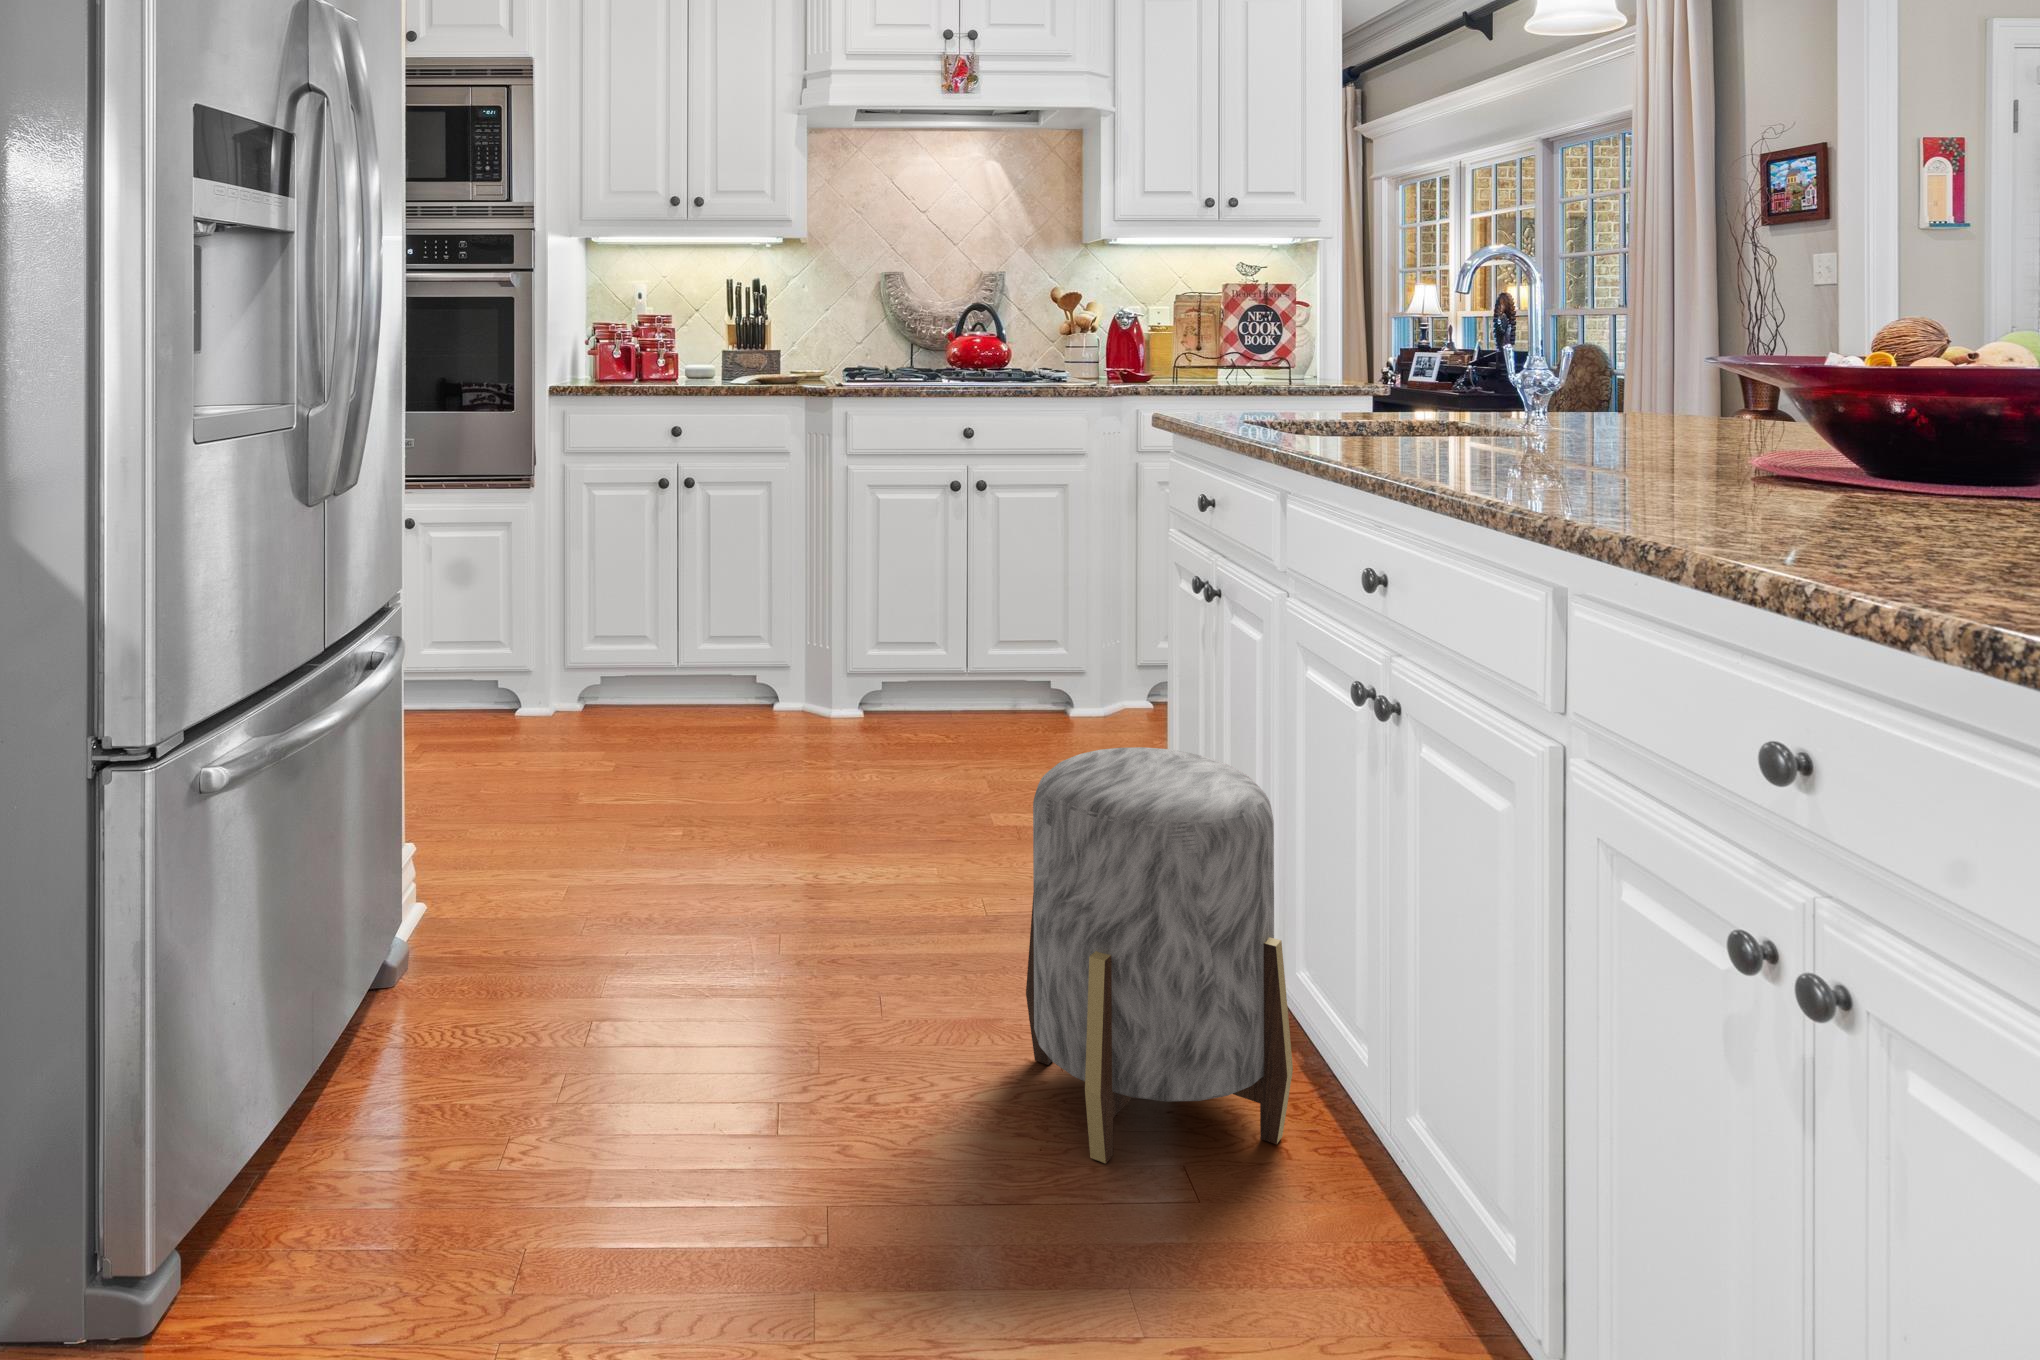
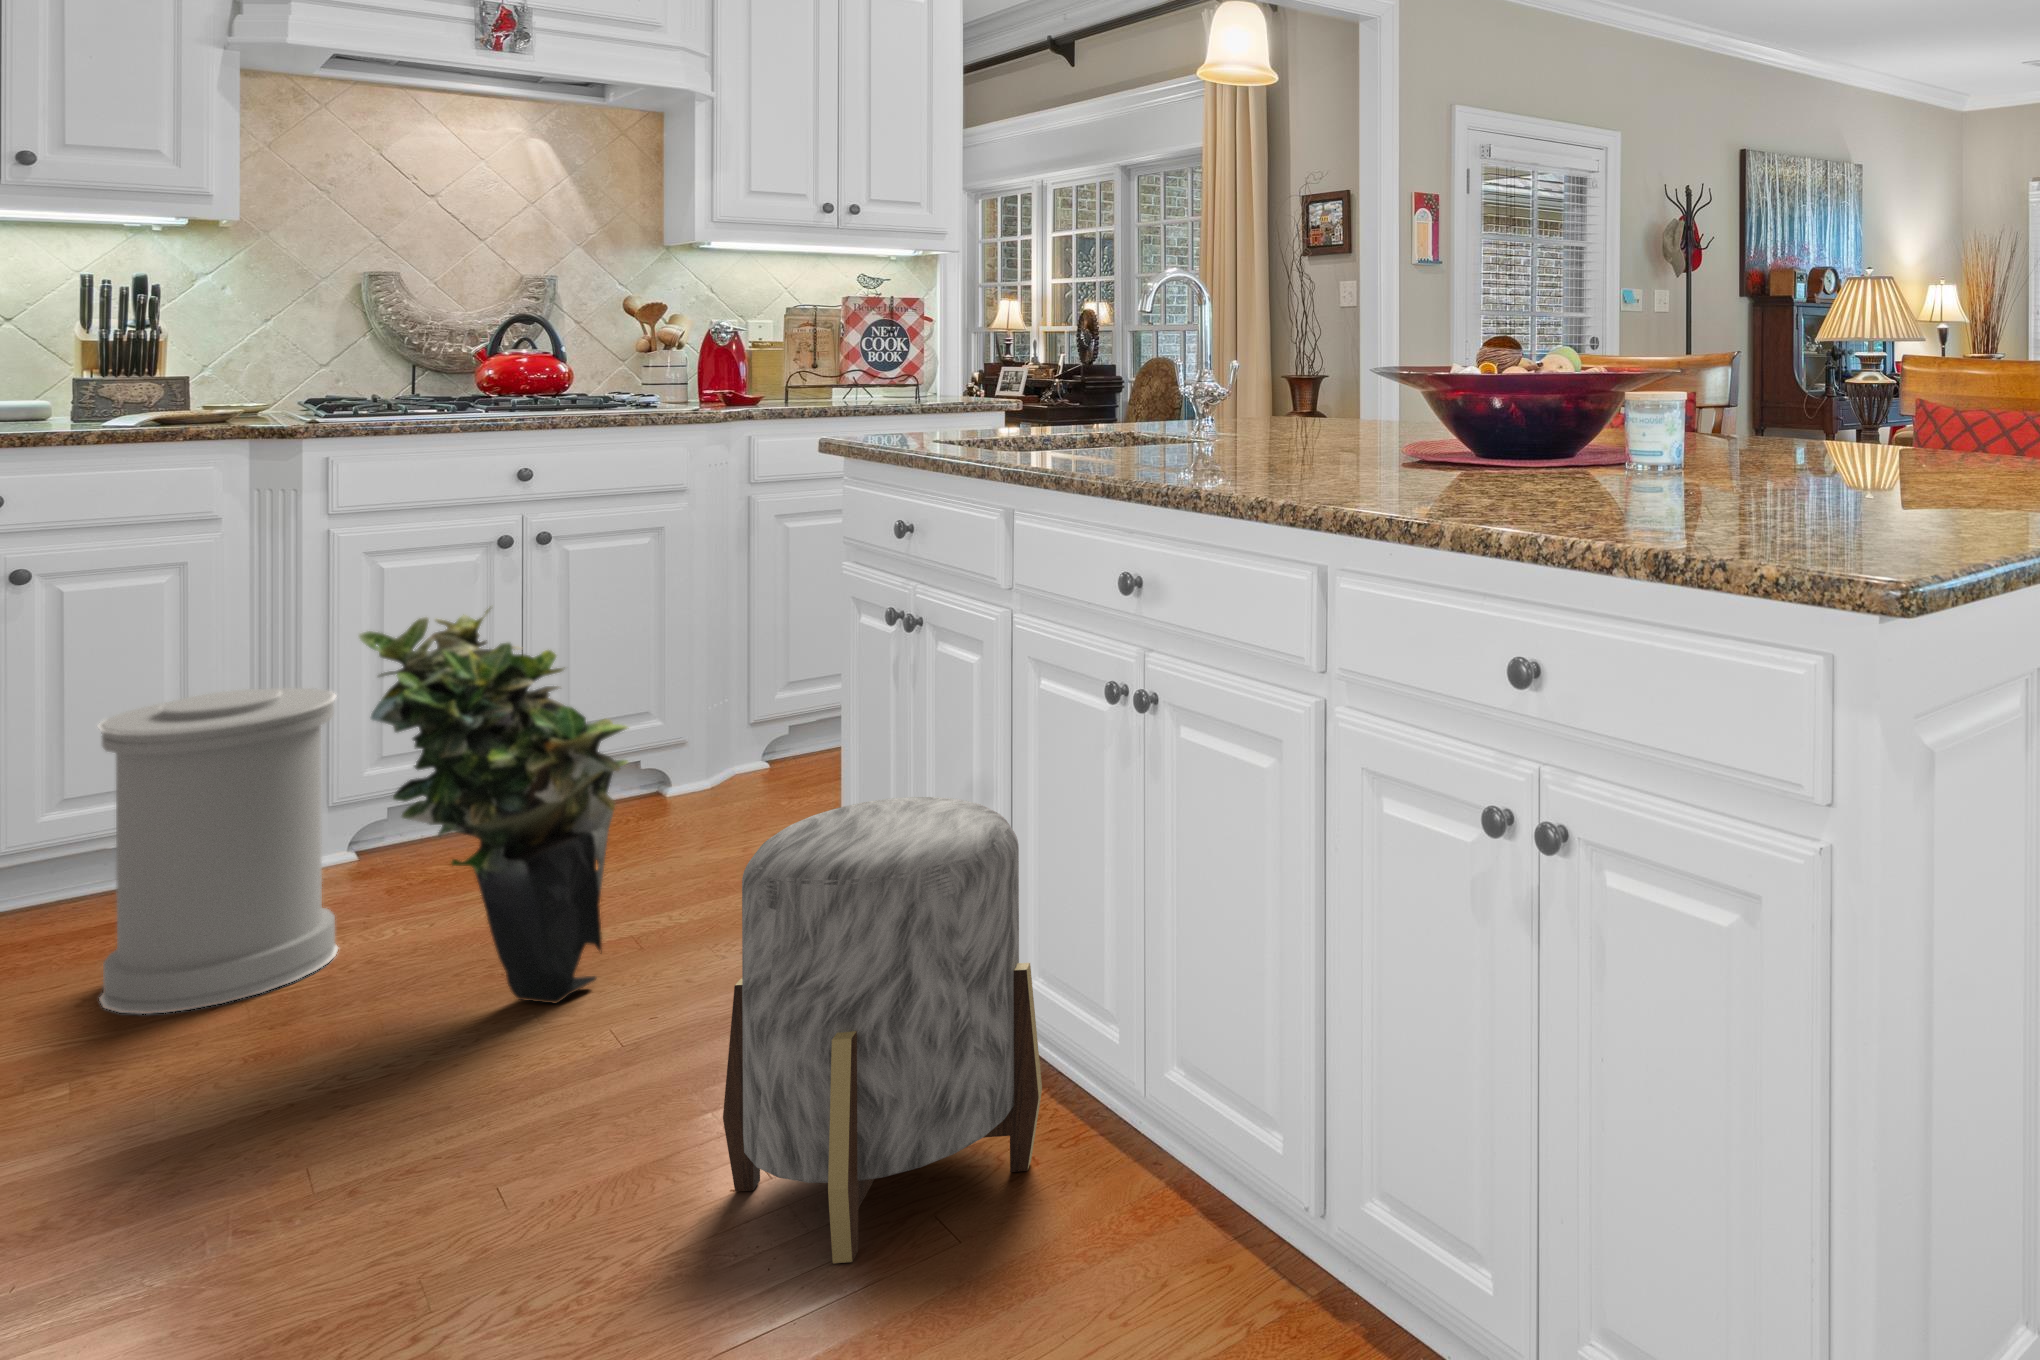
potted plant: none [840,532,1011,857] -> present [359,609,627,1003]
trash can: none [713,573,841,794] -> present [98,688,338,1014]

